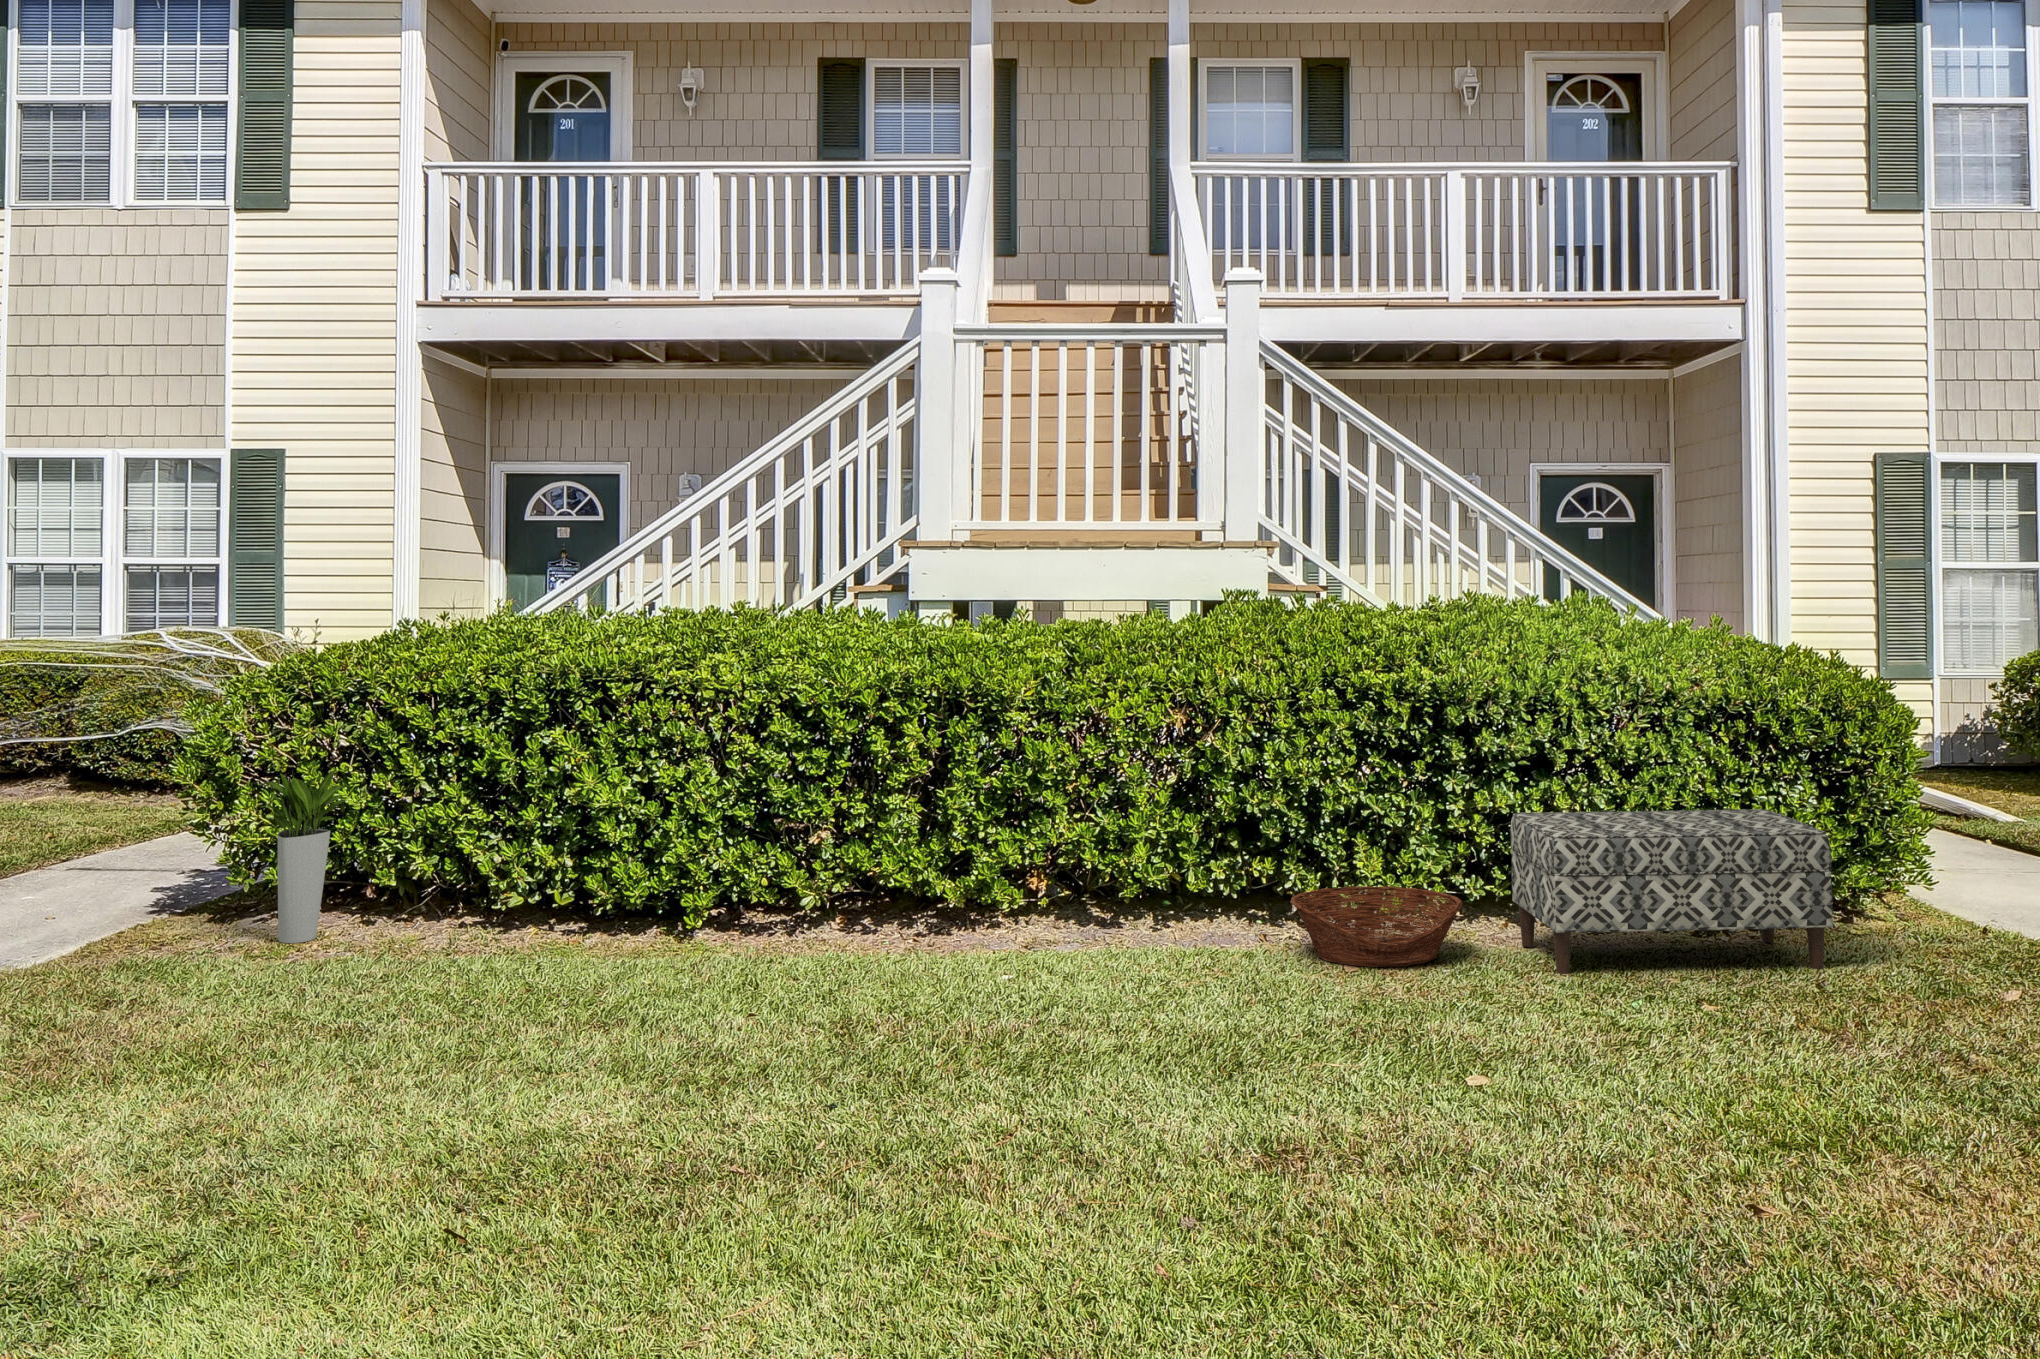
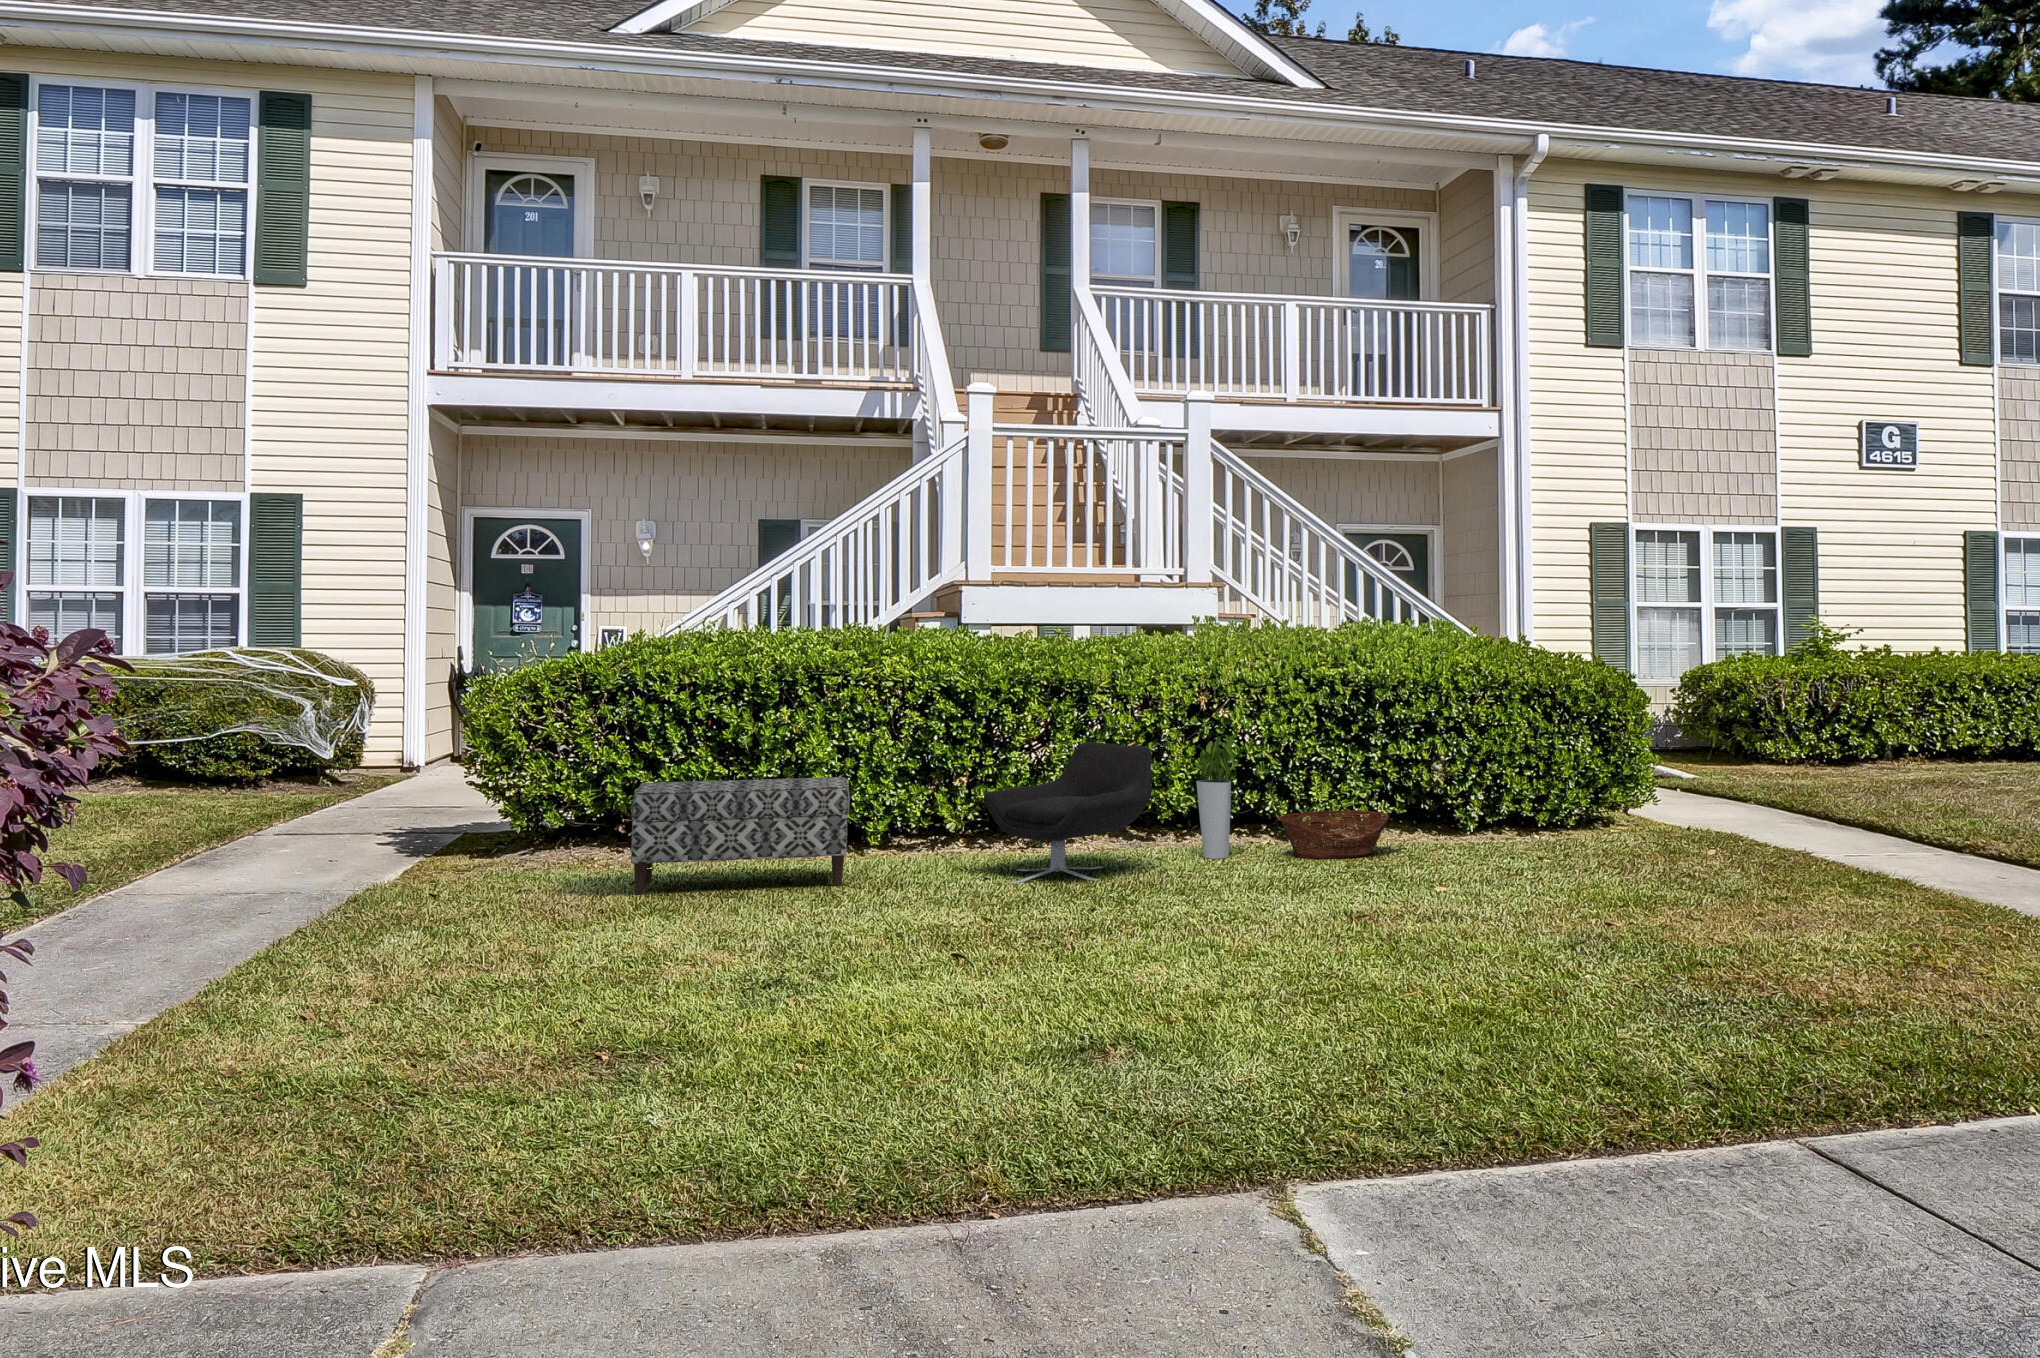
planter: present [262,769,347,943] -> present [1194,735,1239,859]
lounge chair: none [855,776,1088,993] -> present [984,742,1152,883]
bench: present [1511,809,1833,974] -> present [631,777,850,895]

